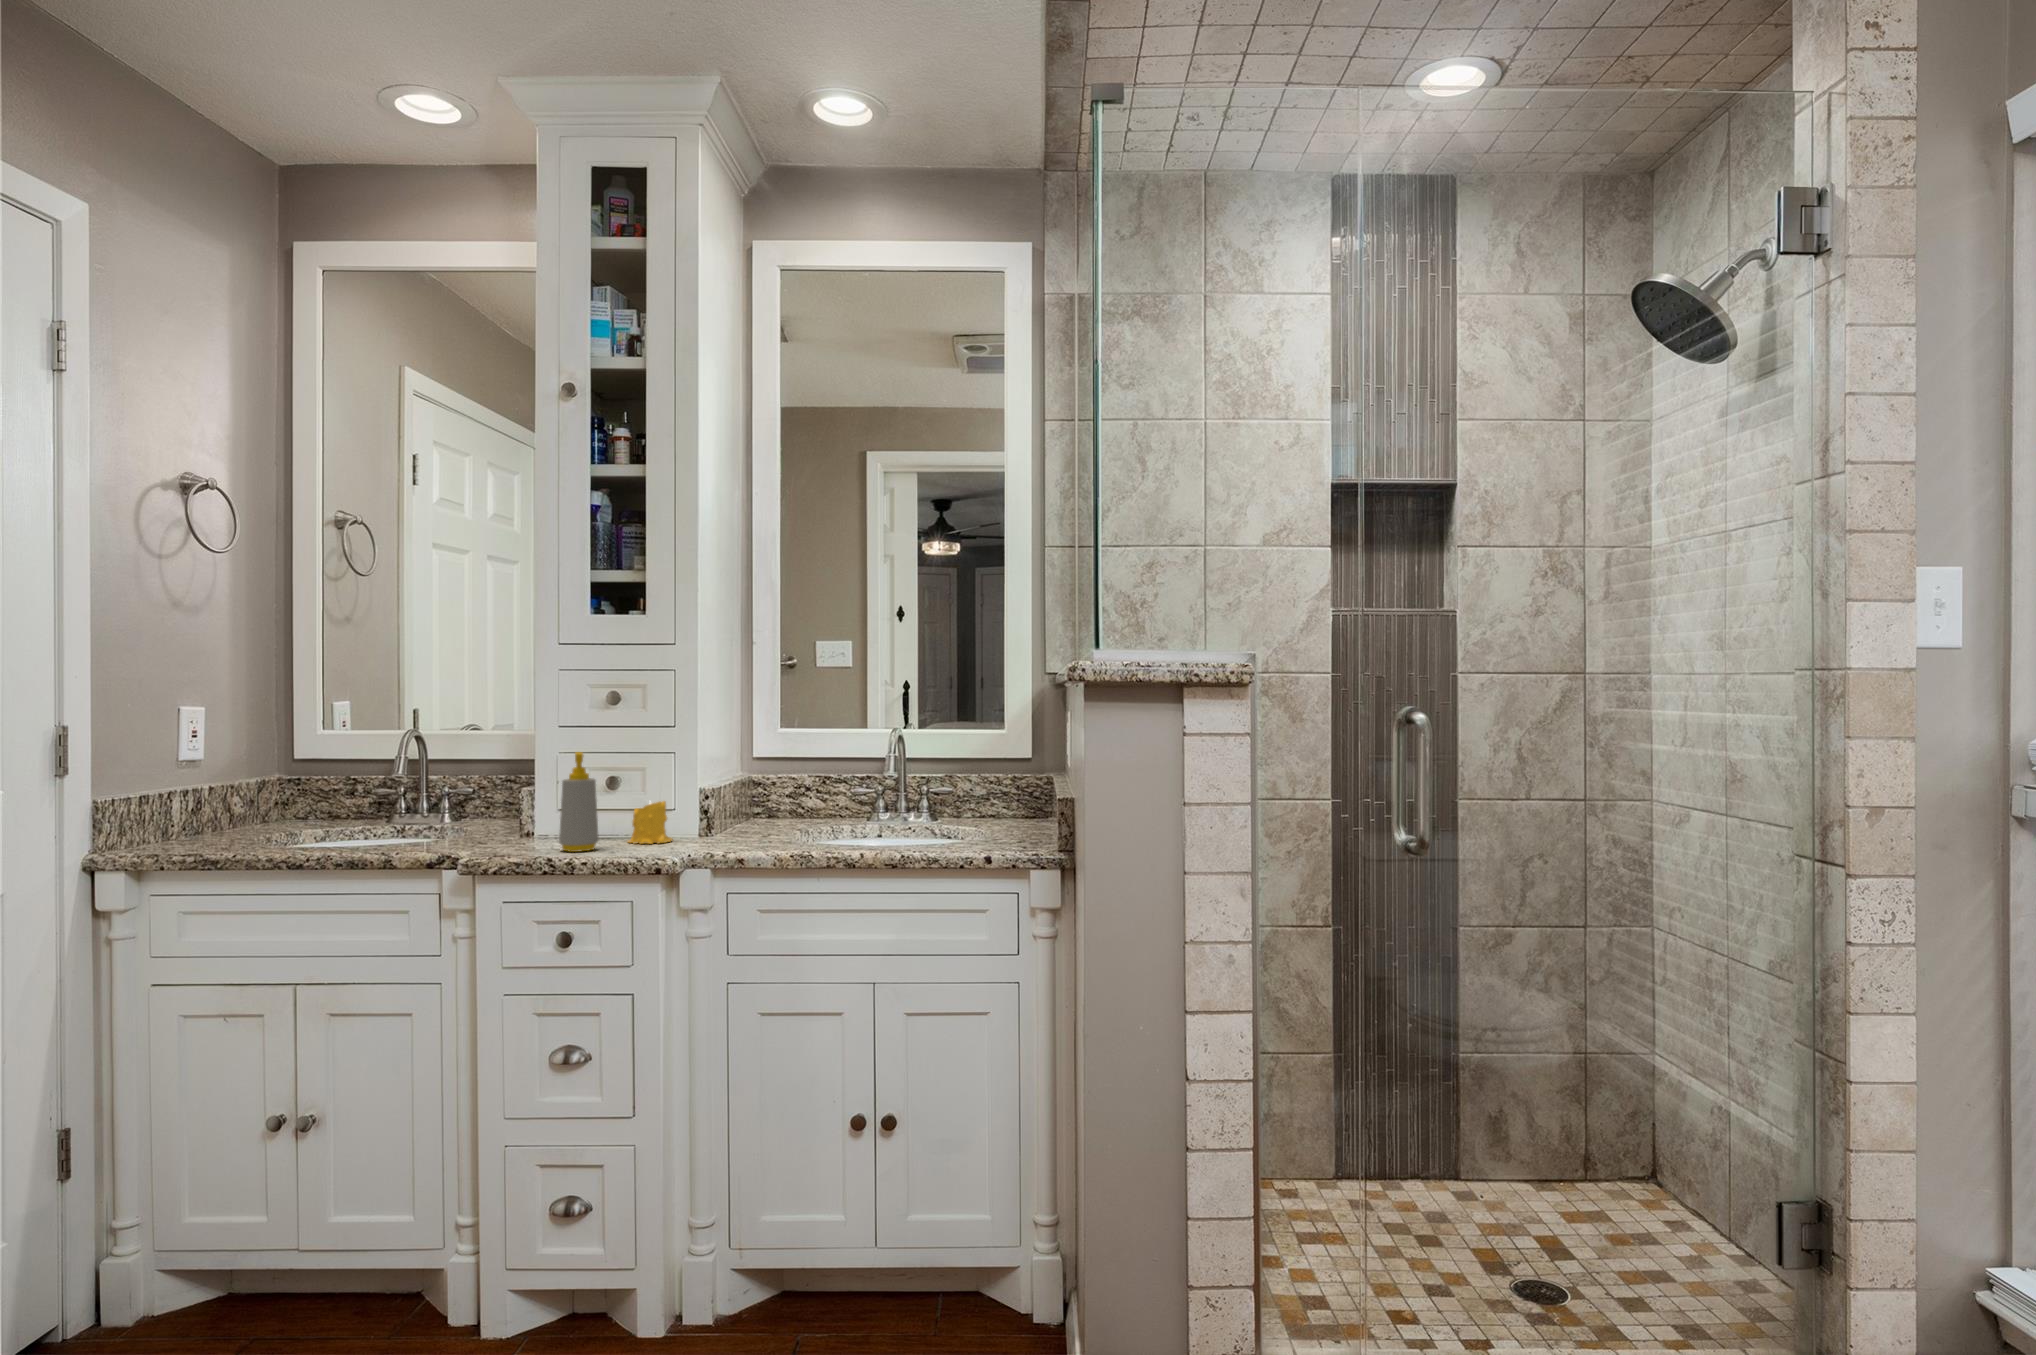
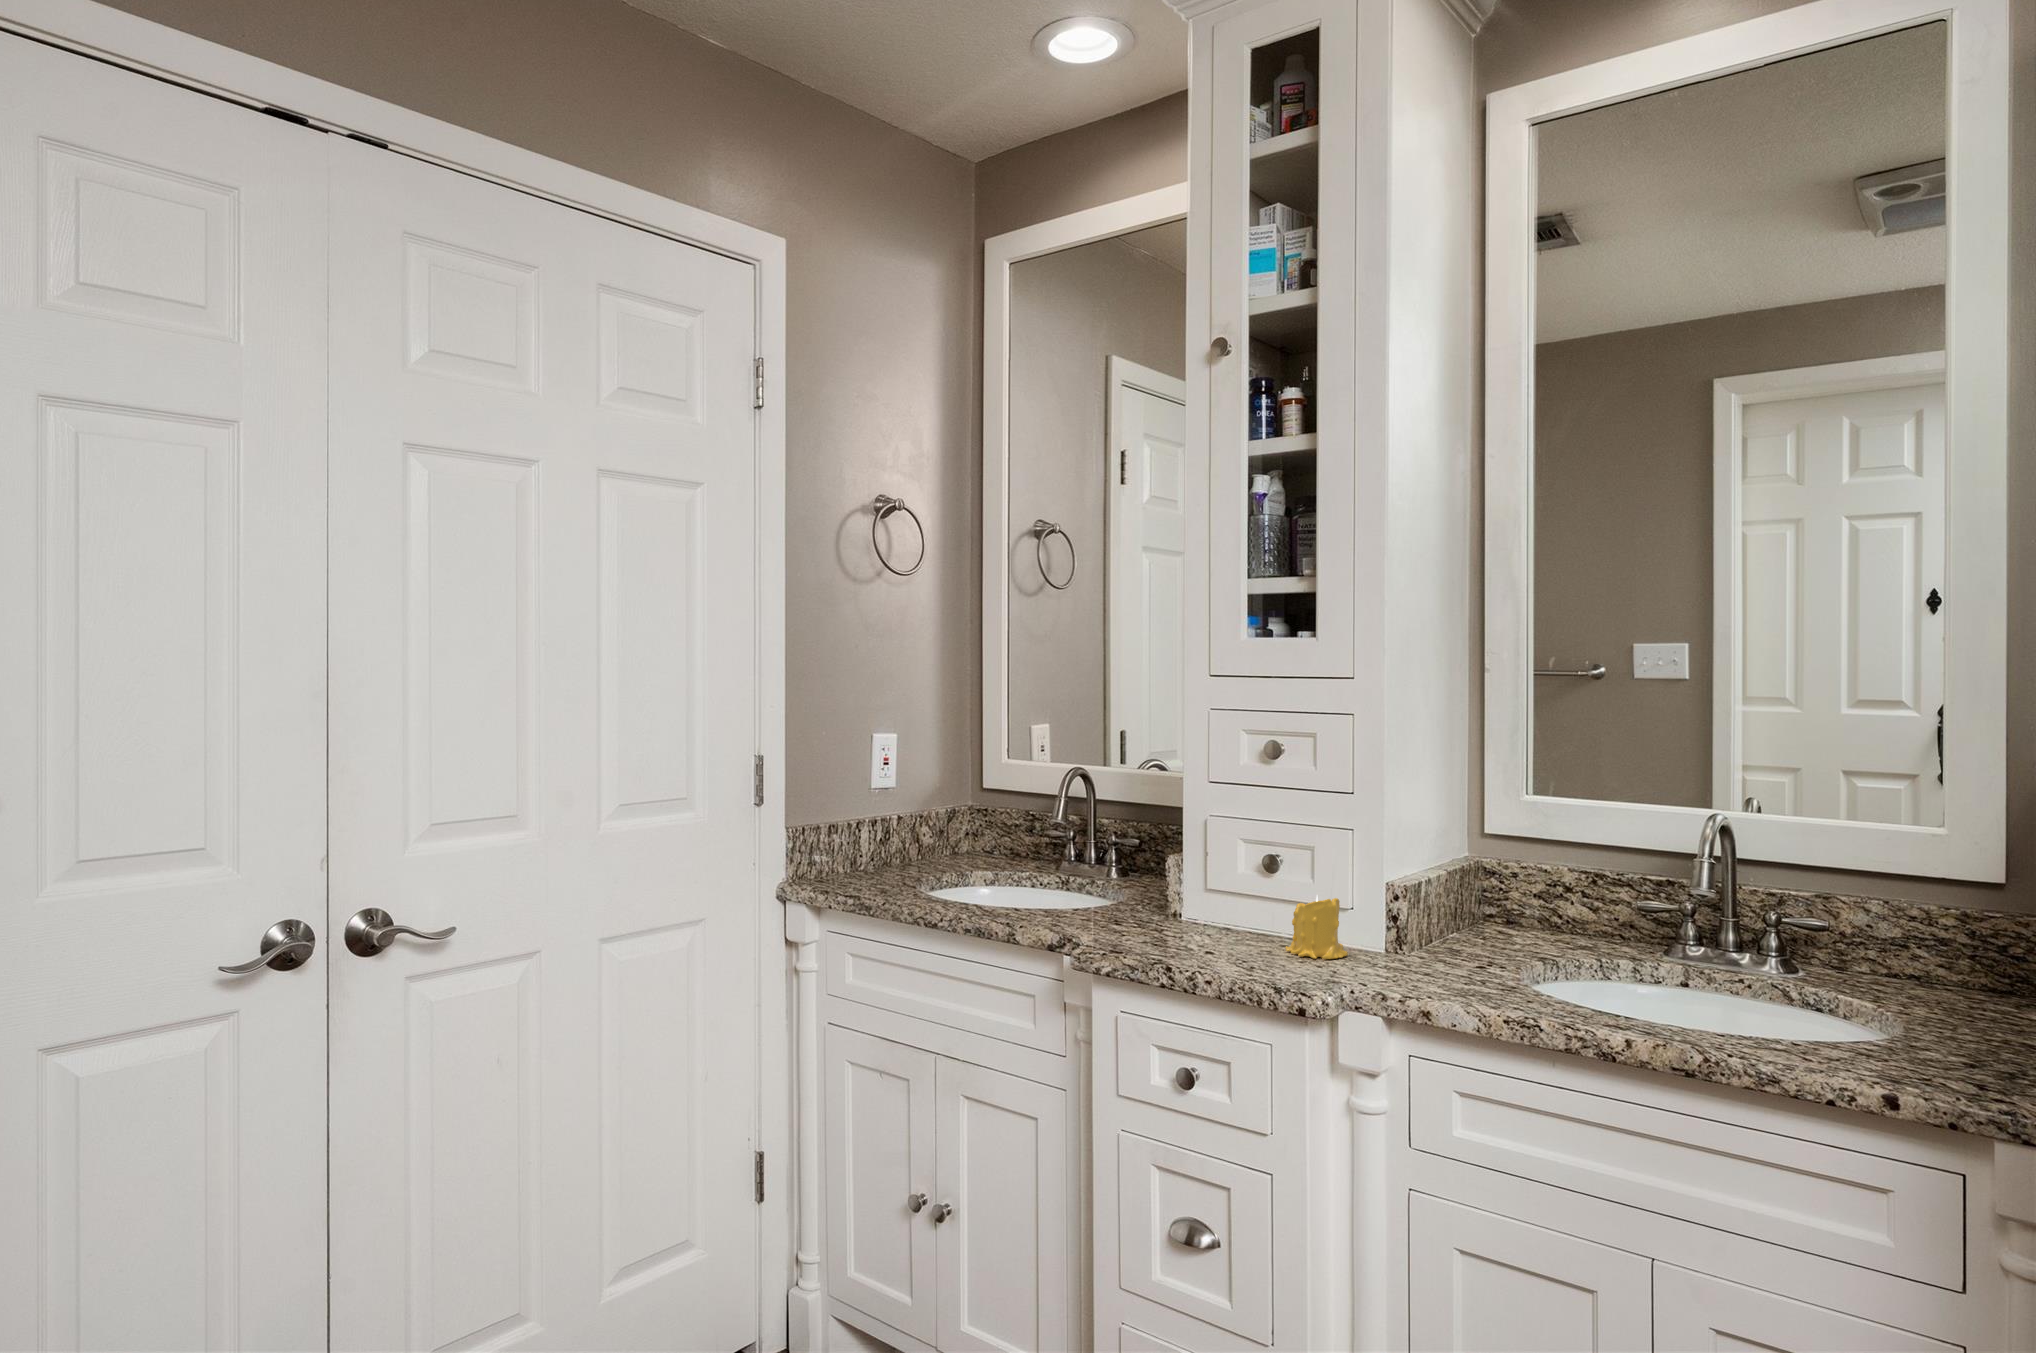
soap bottle: present [559,752,599,852] -> none [1190,825,1241,961]

